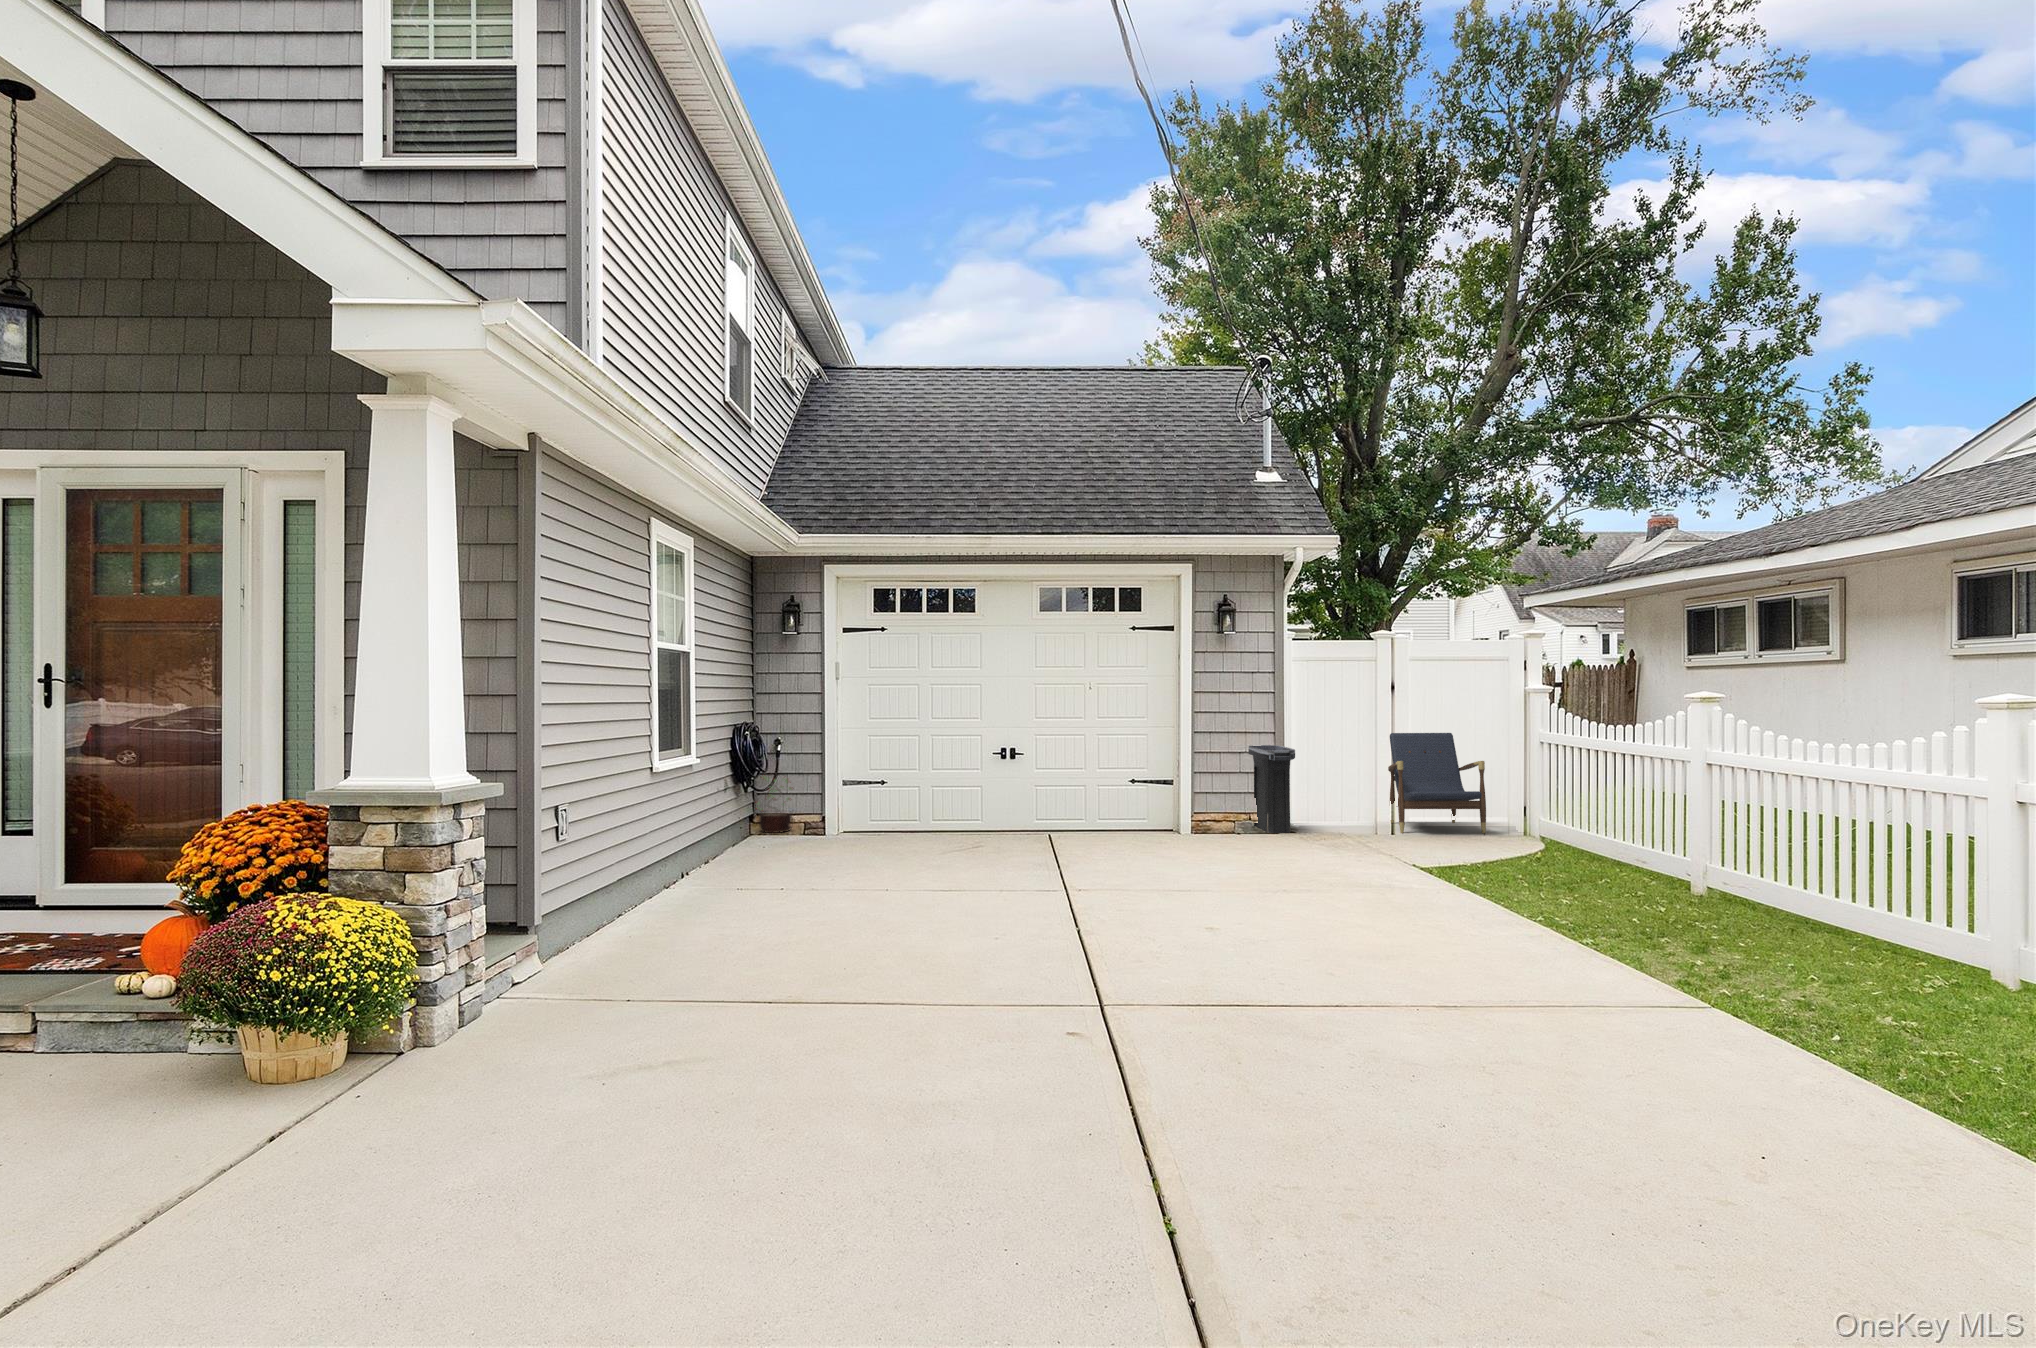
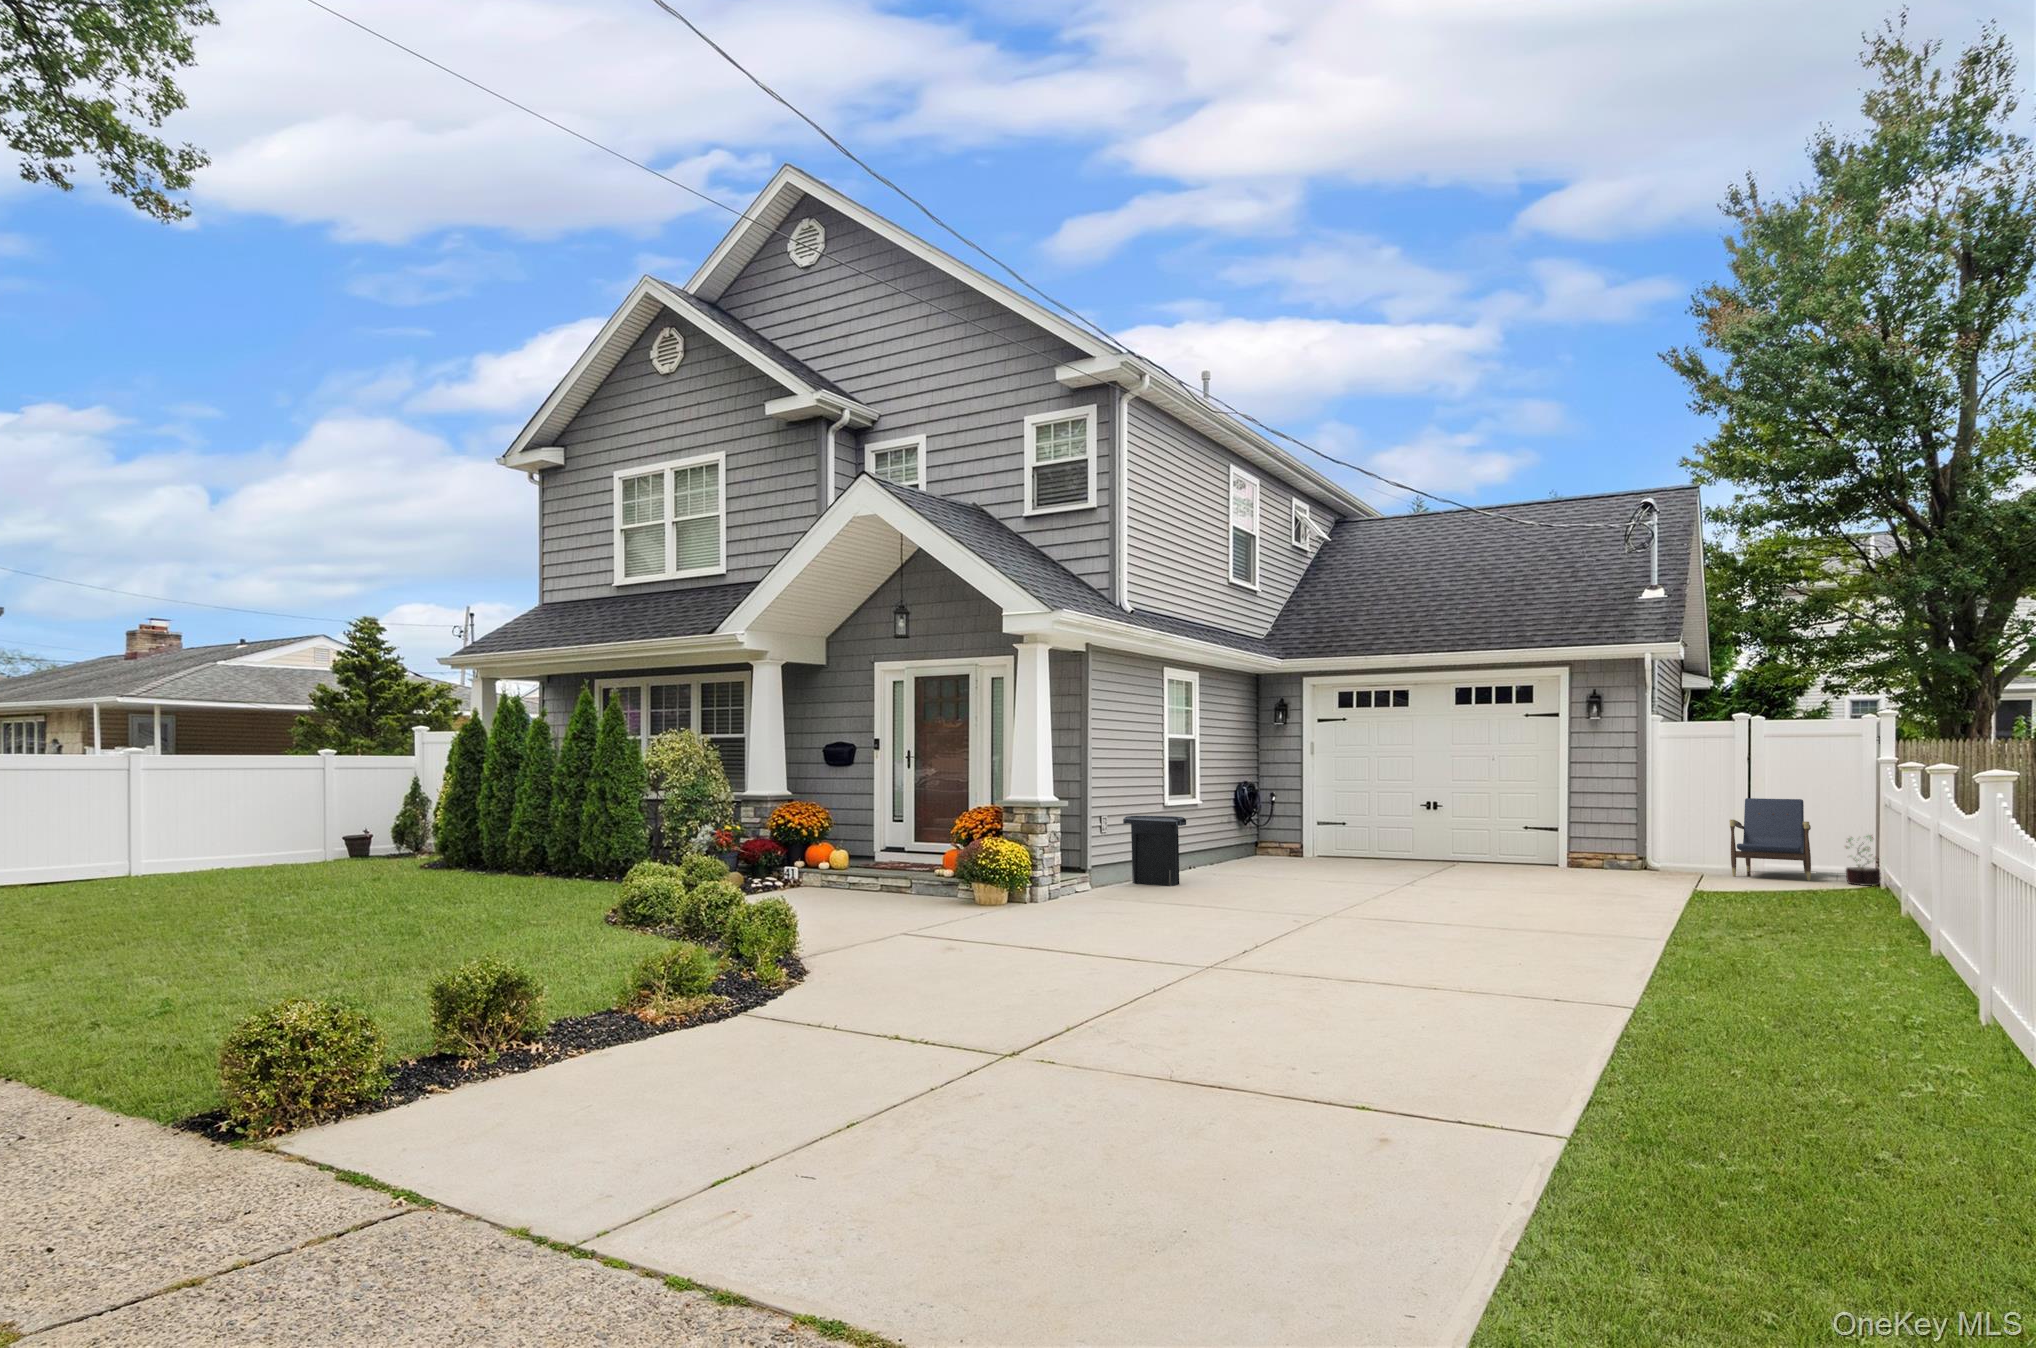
trash can: present [1249,745,1295,833] -> present [1123,816,1186,886]
decorative plant: present [756,775,793,833] -> present [1846,835,1881,886]

